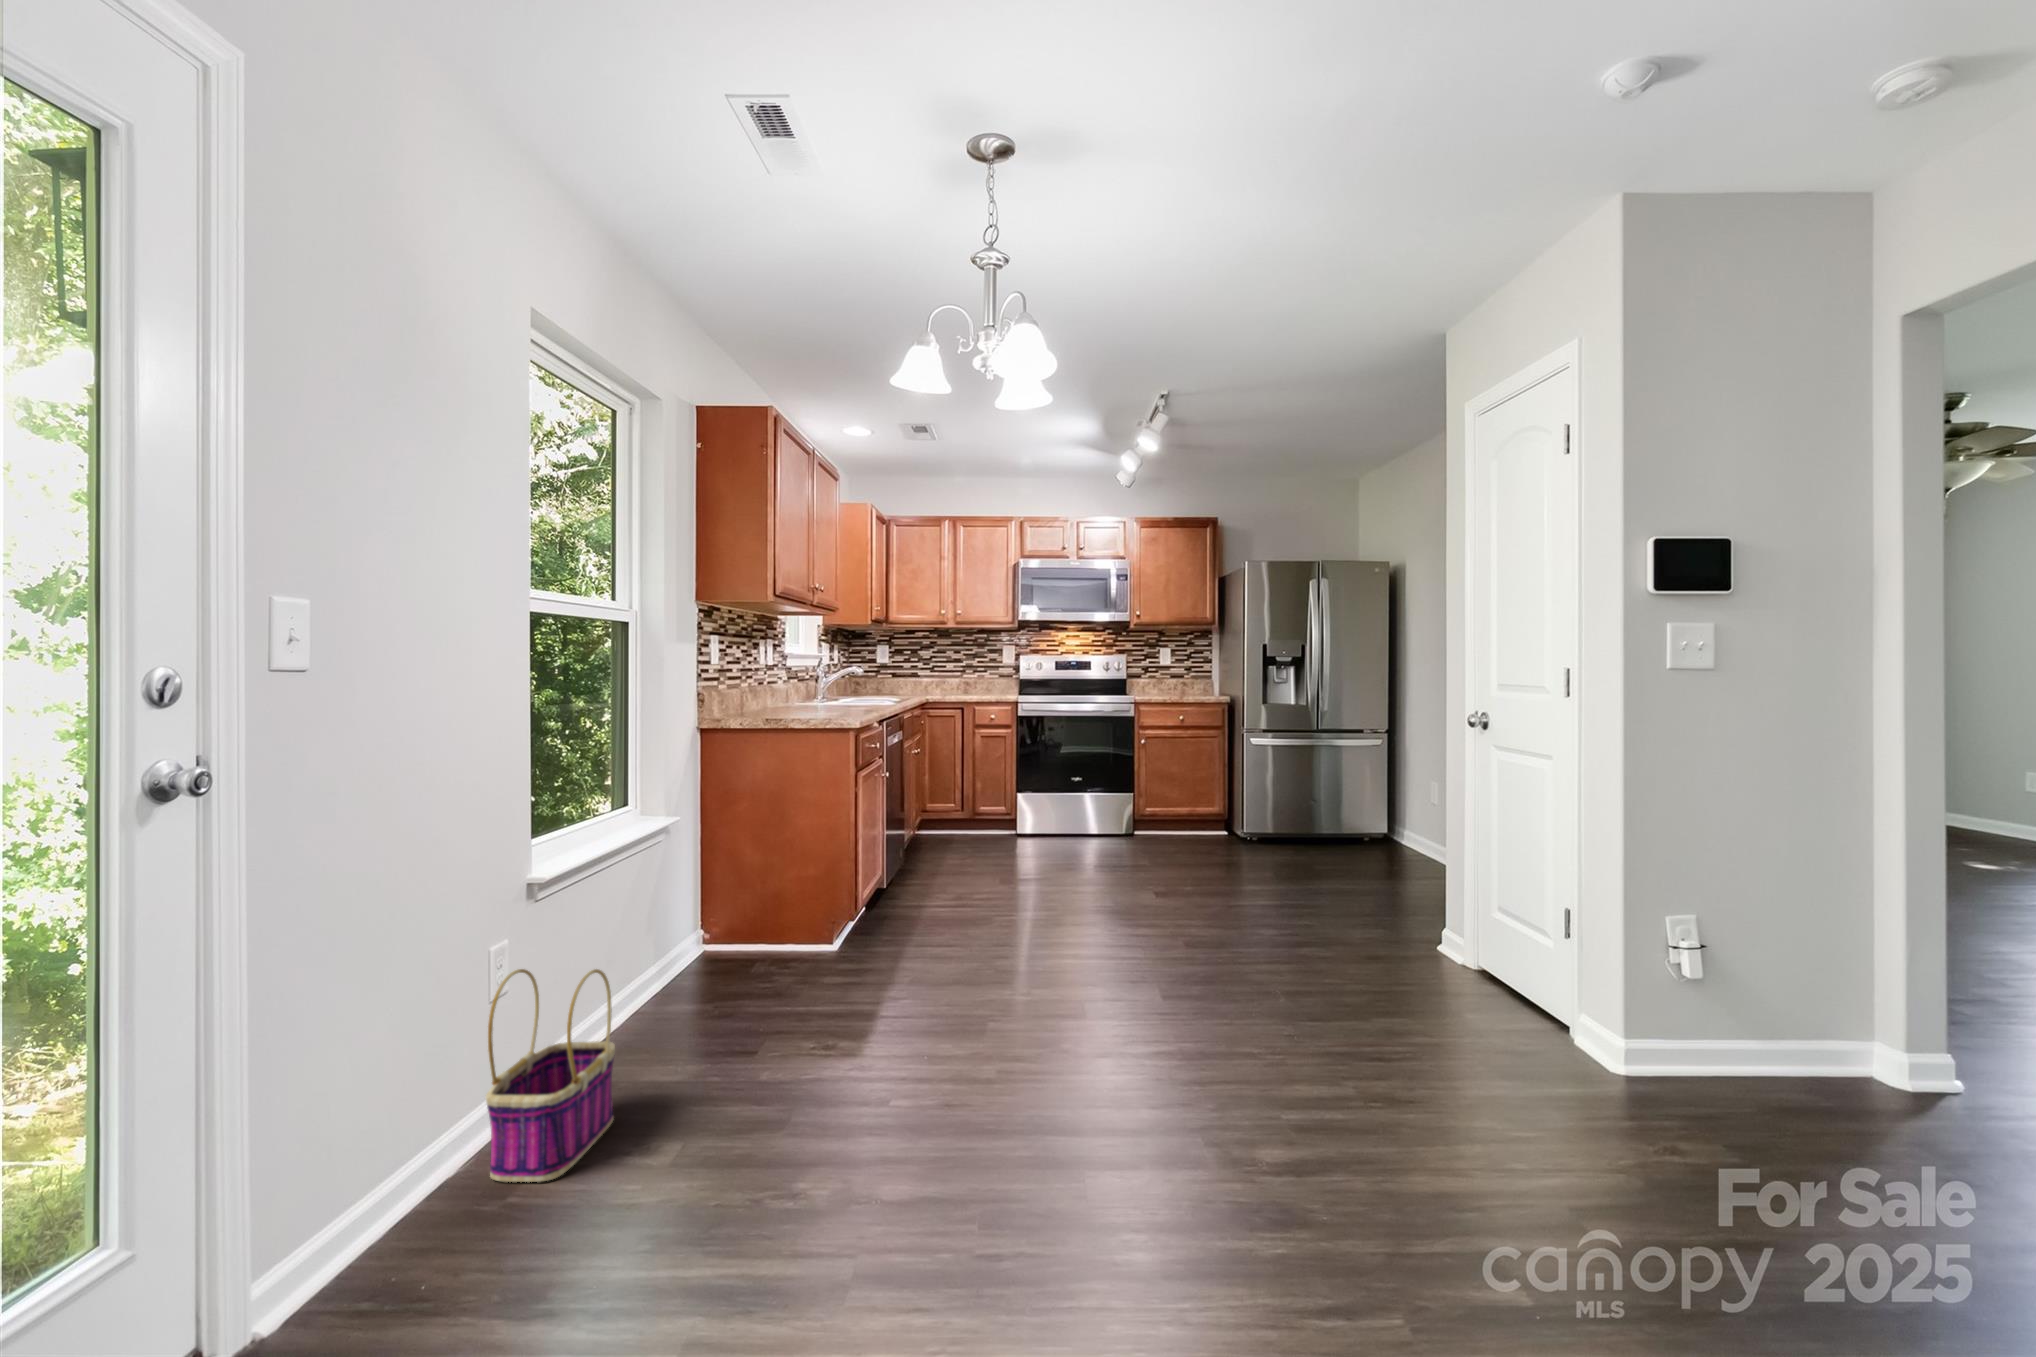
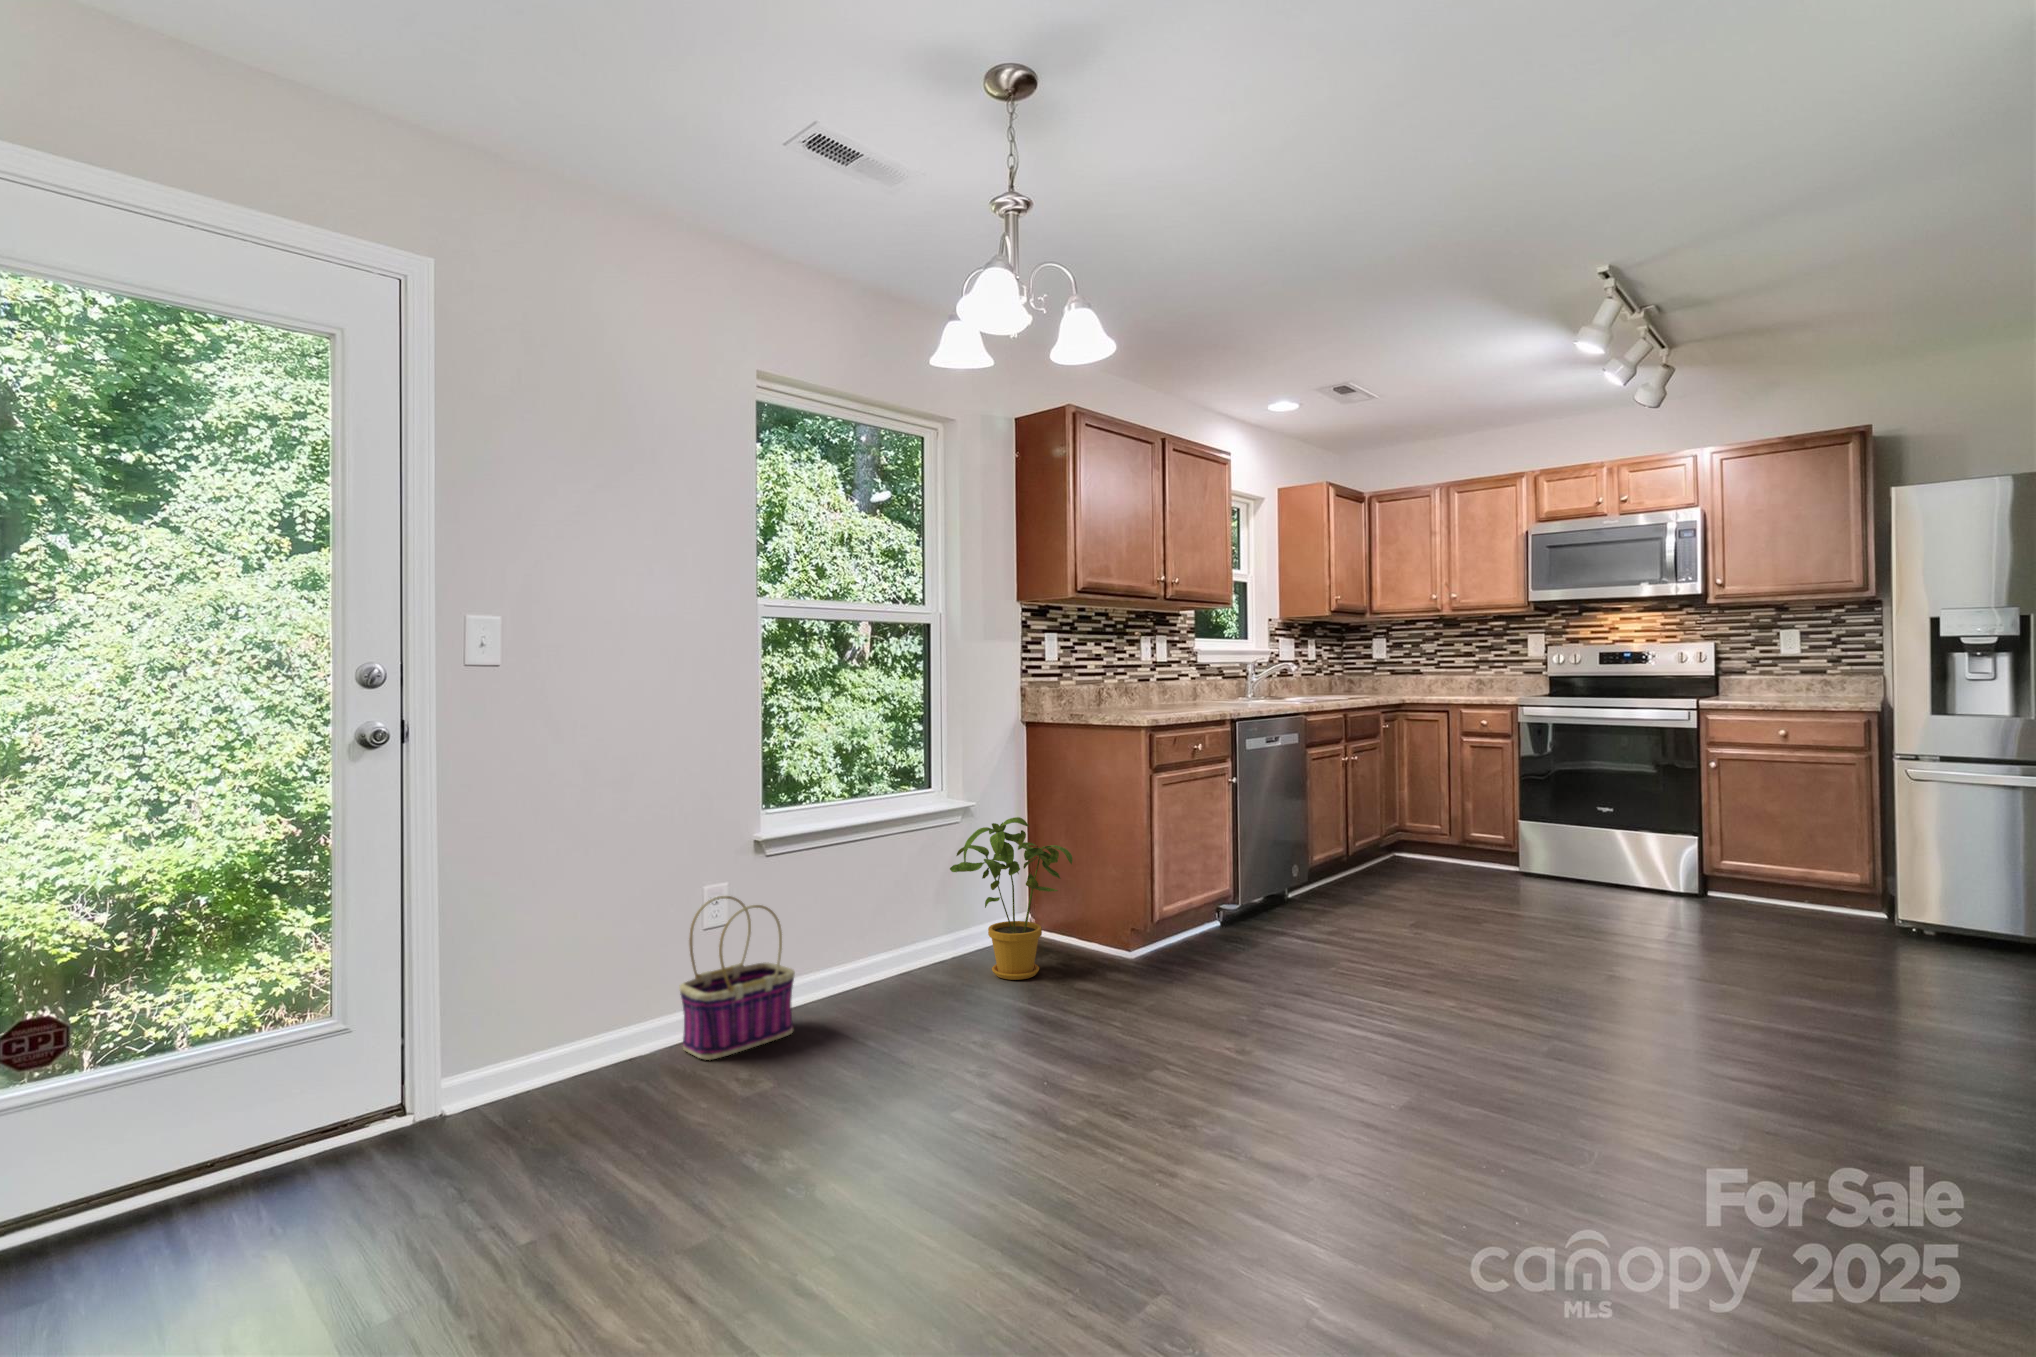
house plant: none [673,830,818,1002] -> present [950,817,1072,980]

